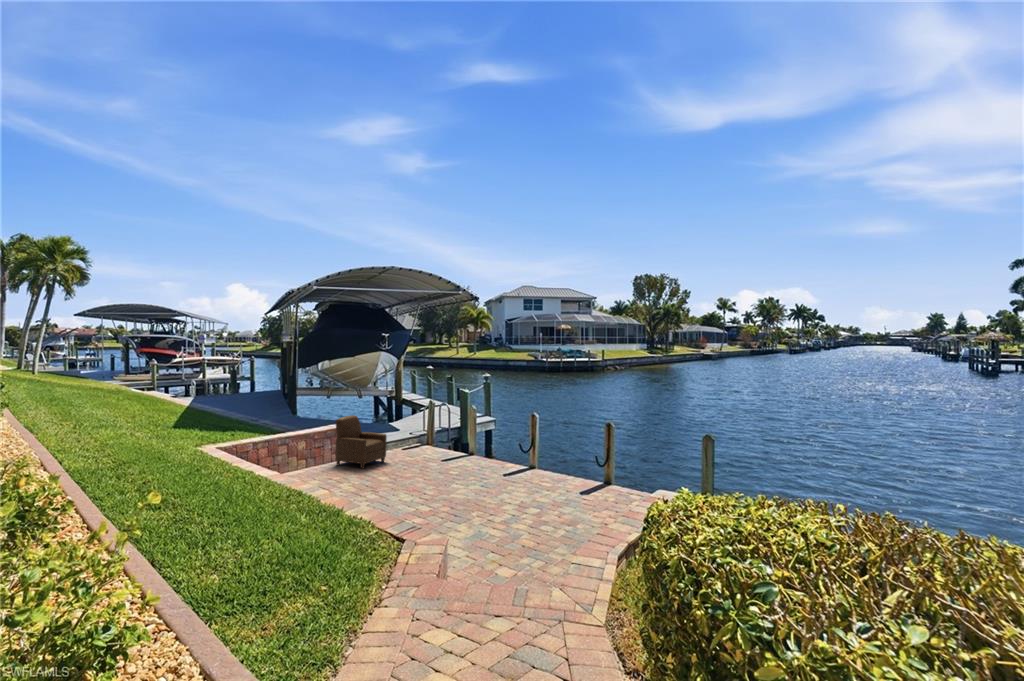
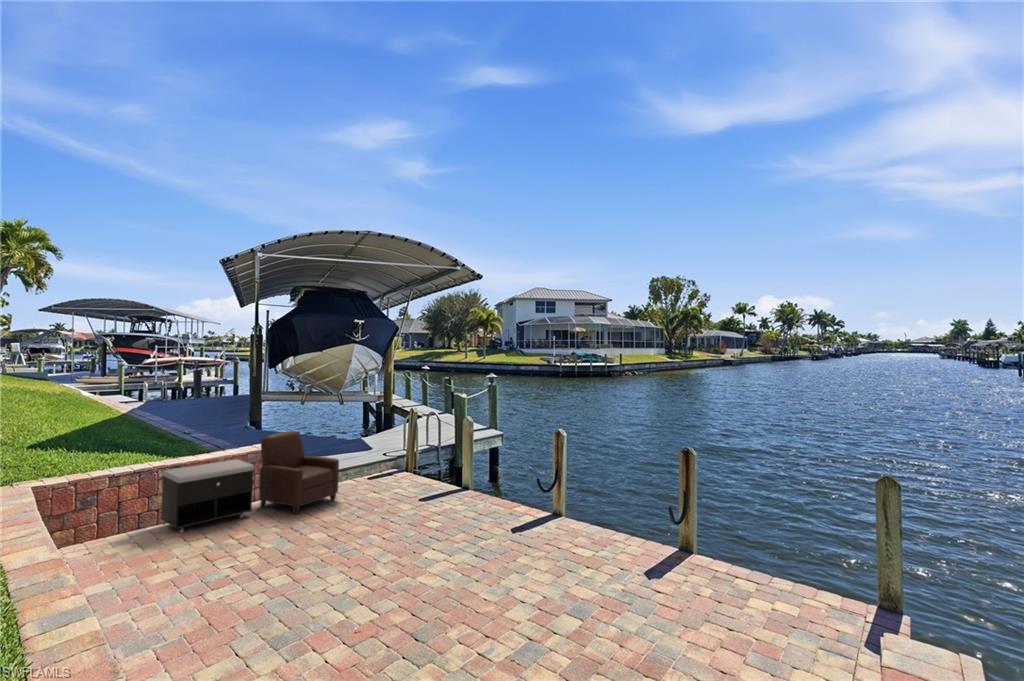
storage bench: none [280,434,336,478] -> present [161,459,254,532]

